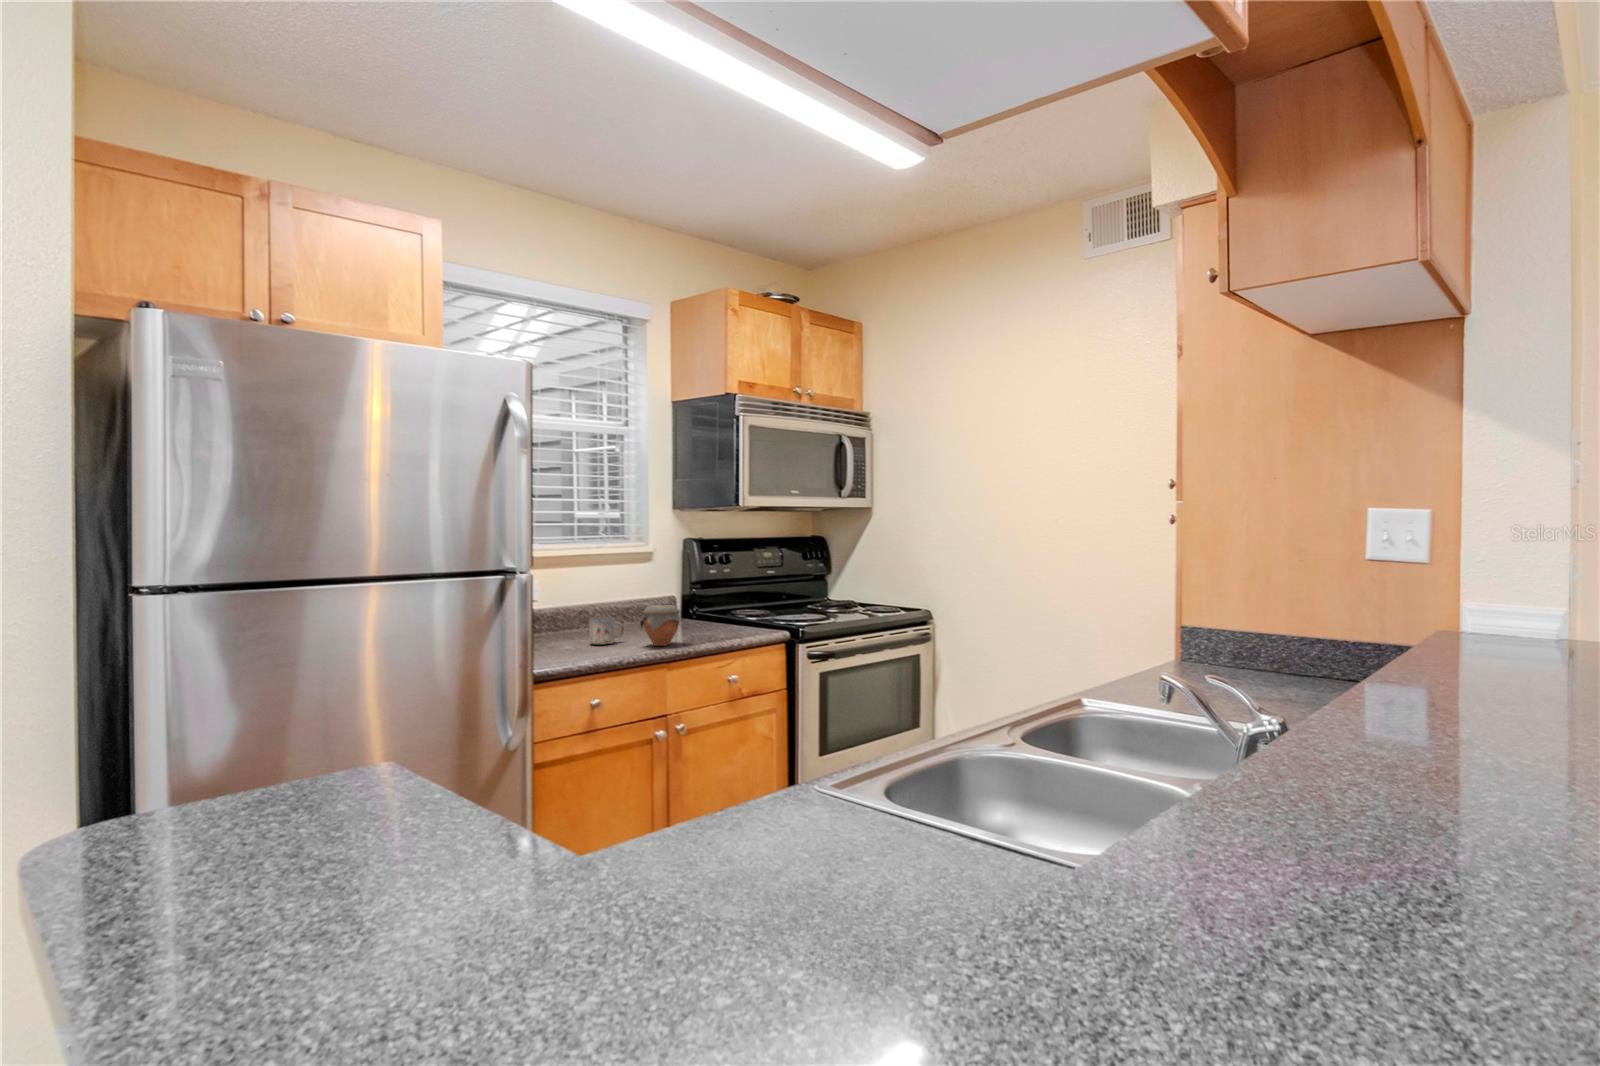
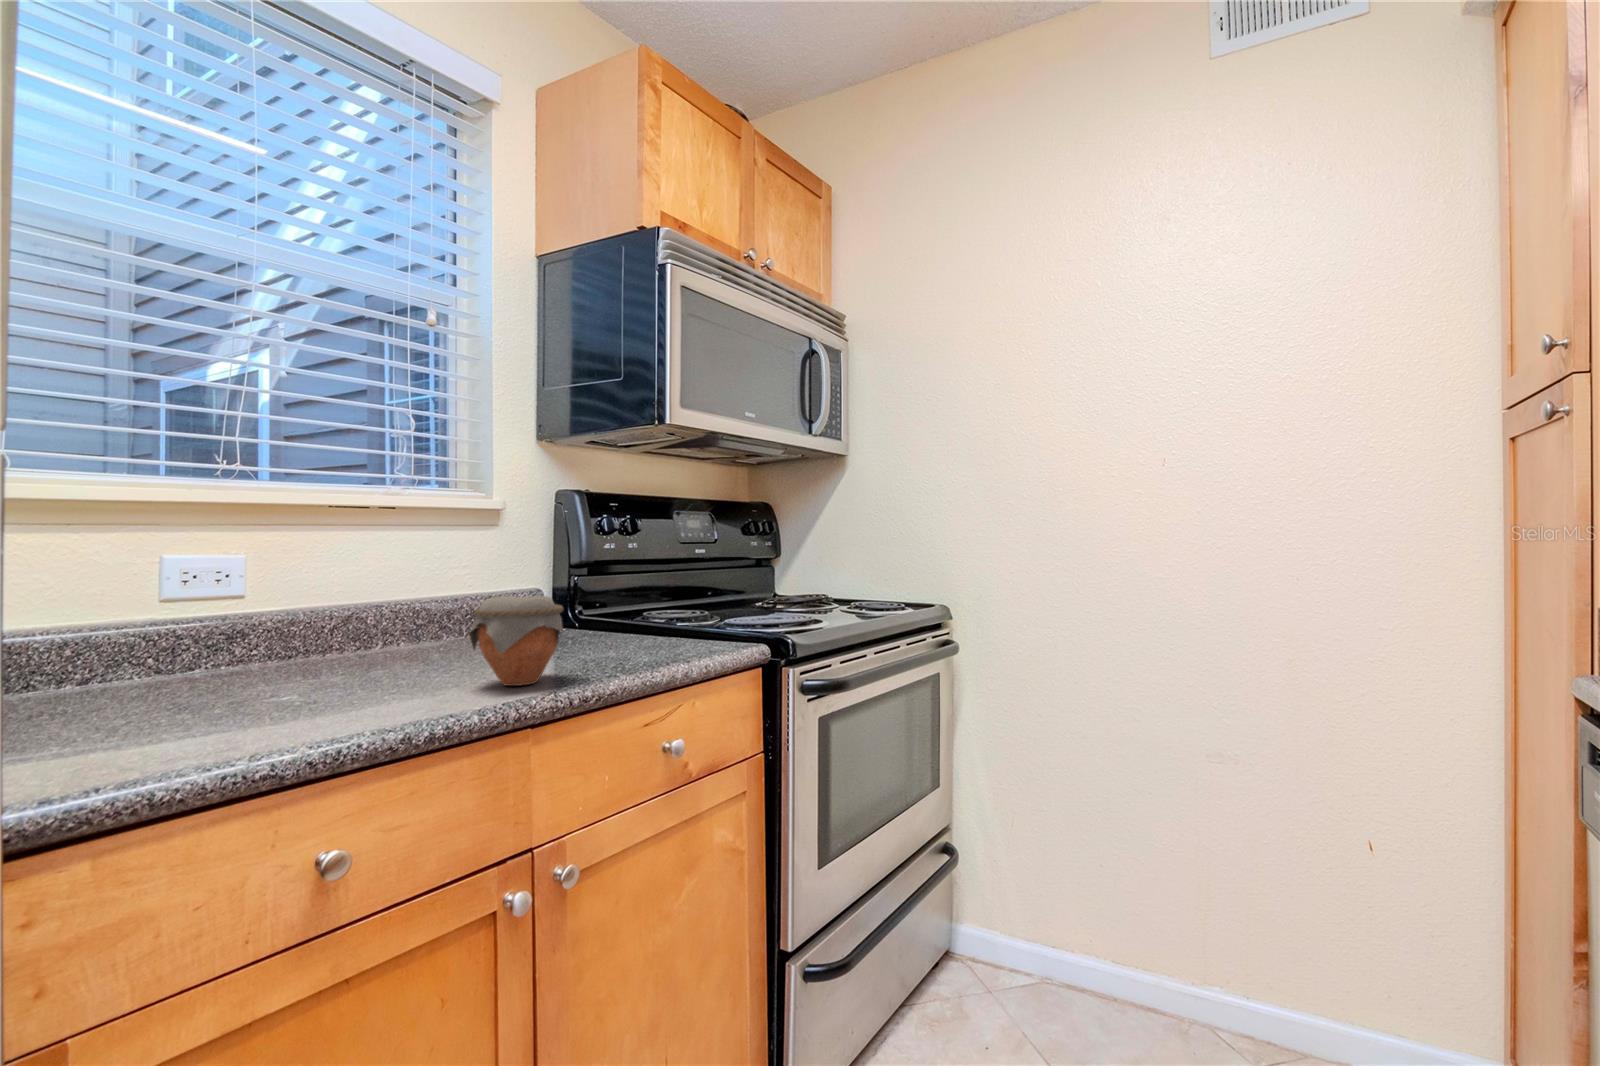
mug: present [589,617,624,644] -> none [351,626,435,687]

